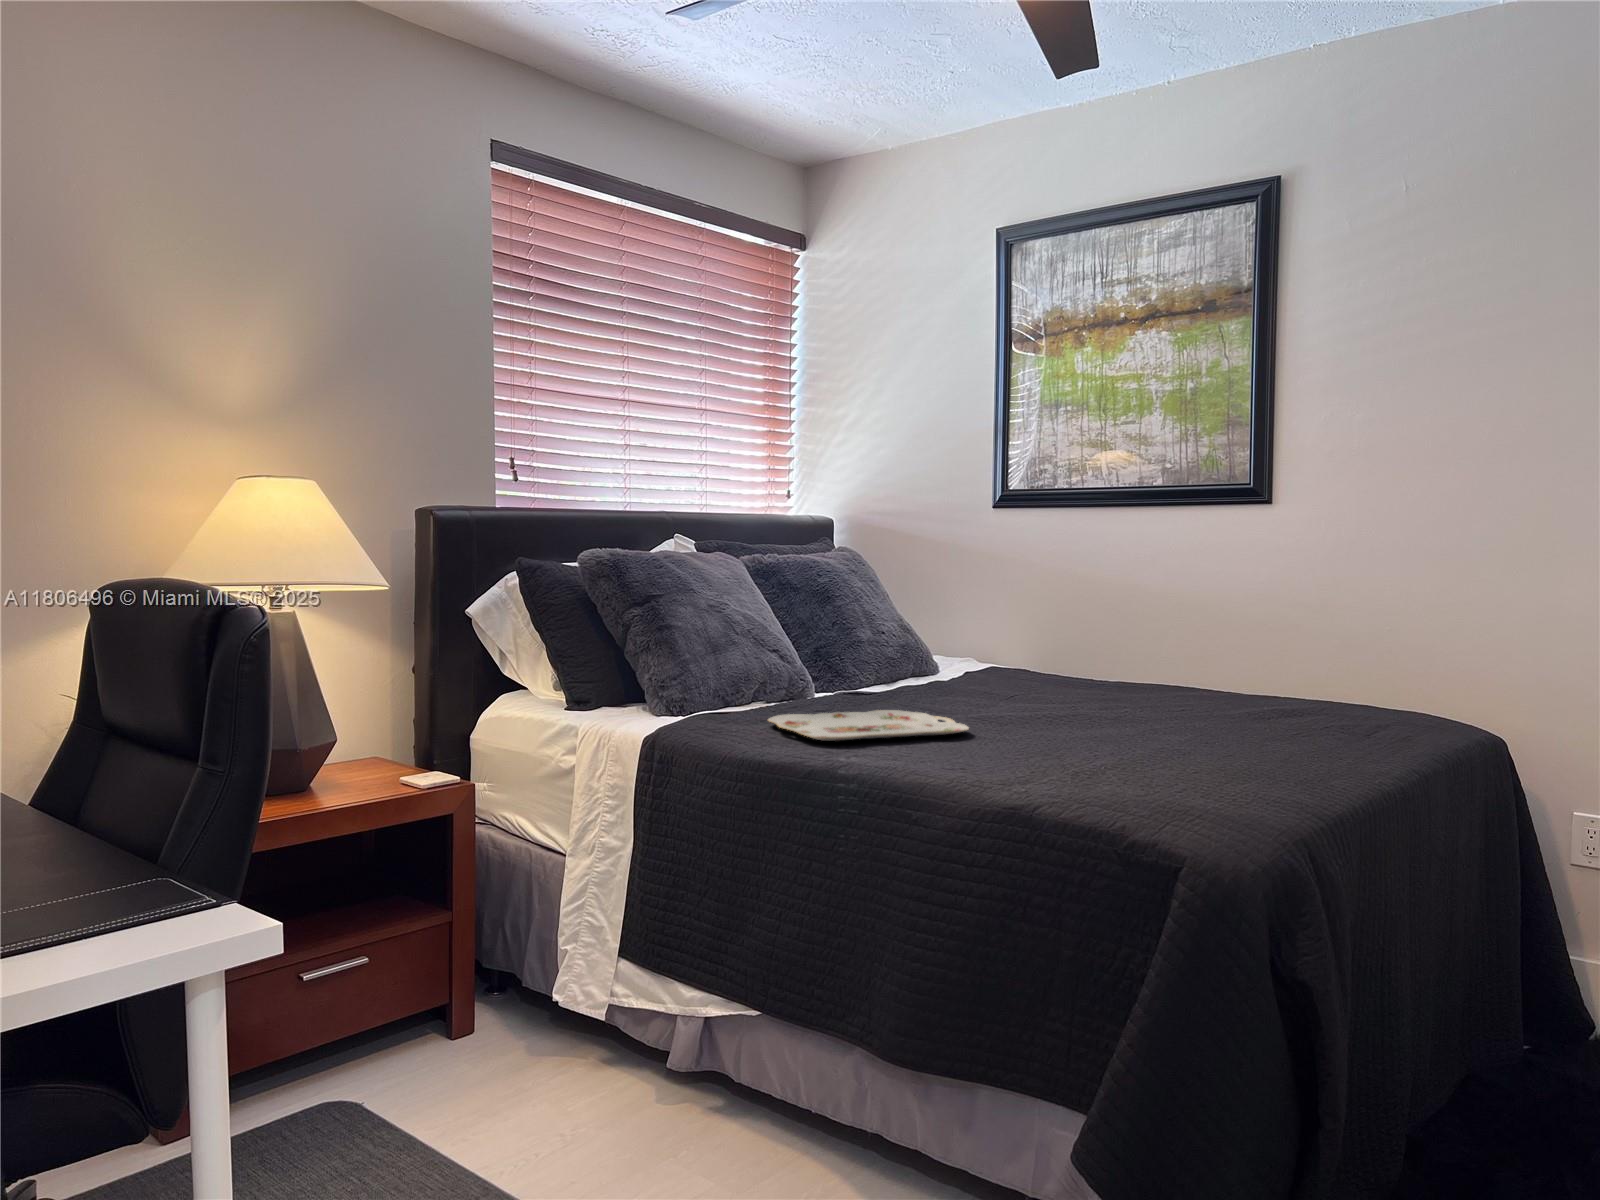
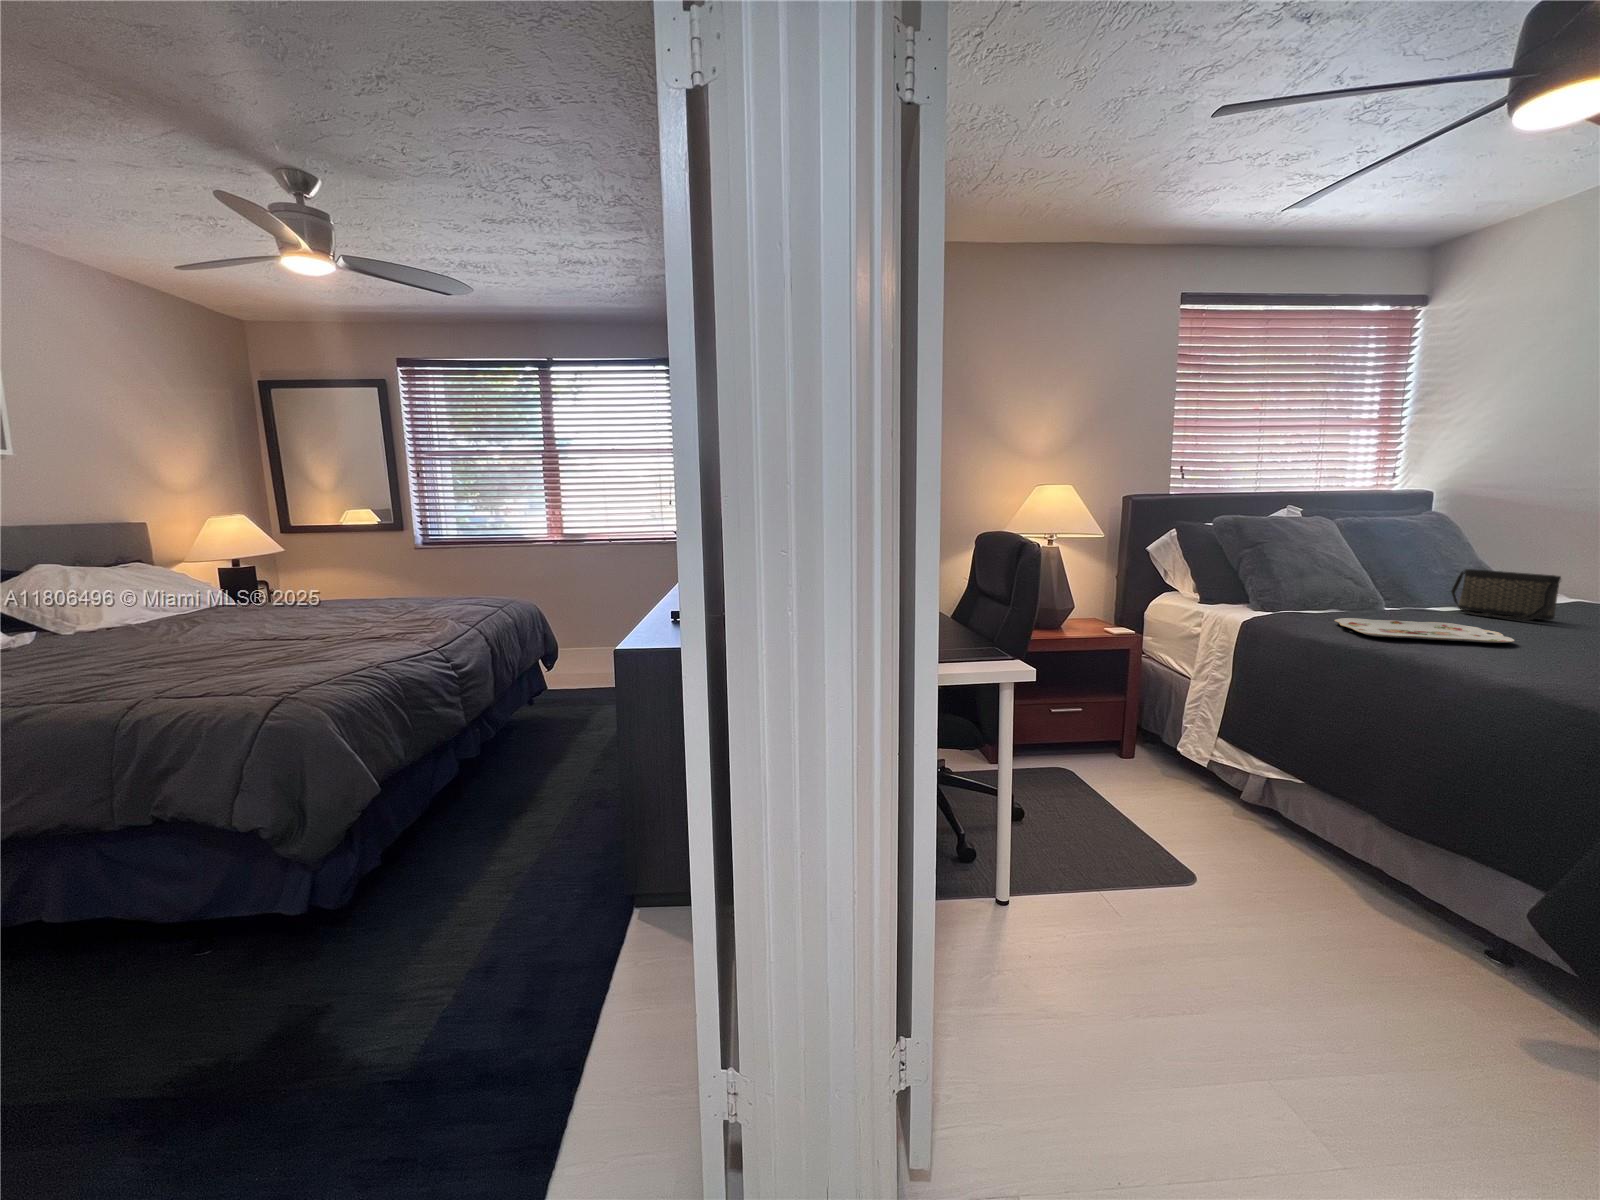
handbag: none [882,629,987,699] -> present [1451,569,1561,621]

